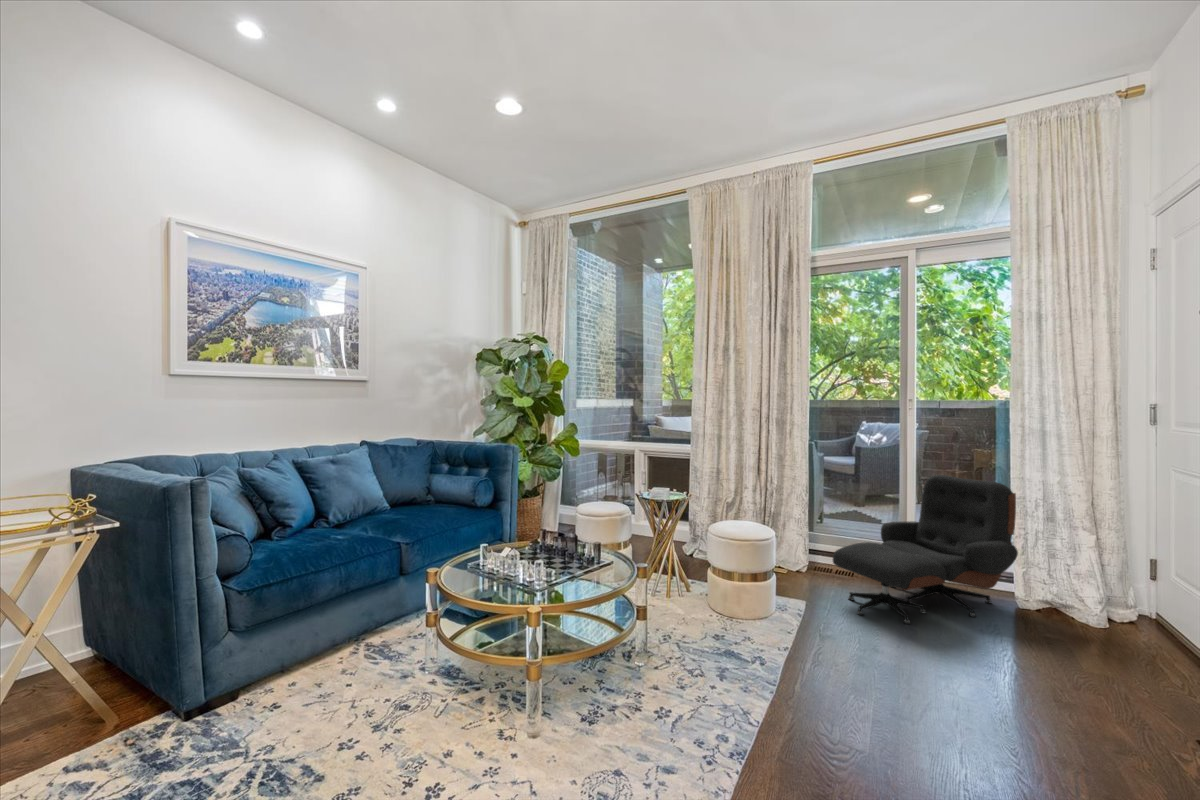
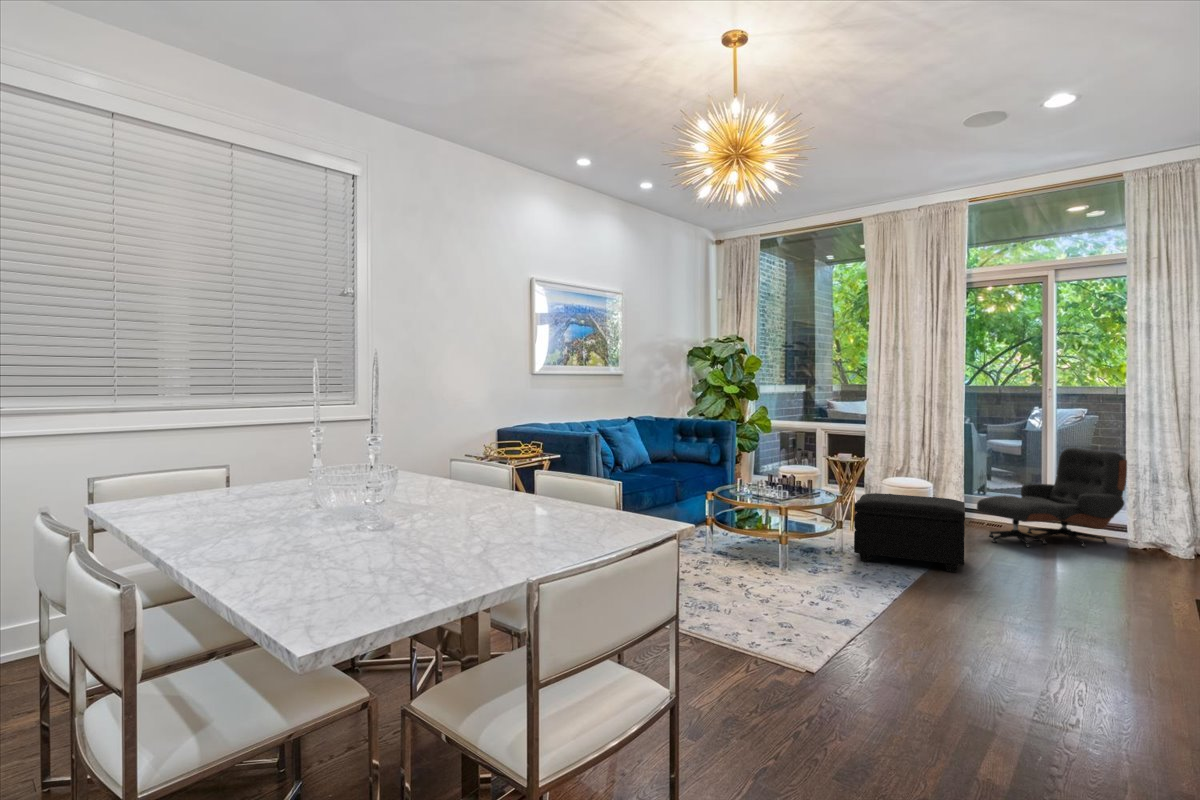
footstool: none [669,563,852,718] -> present [854,493,965,572]

